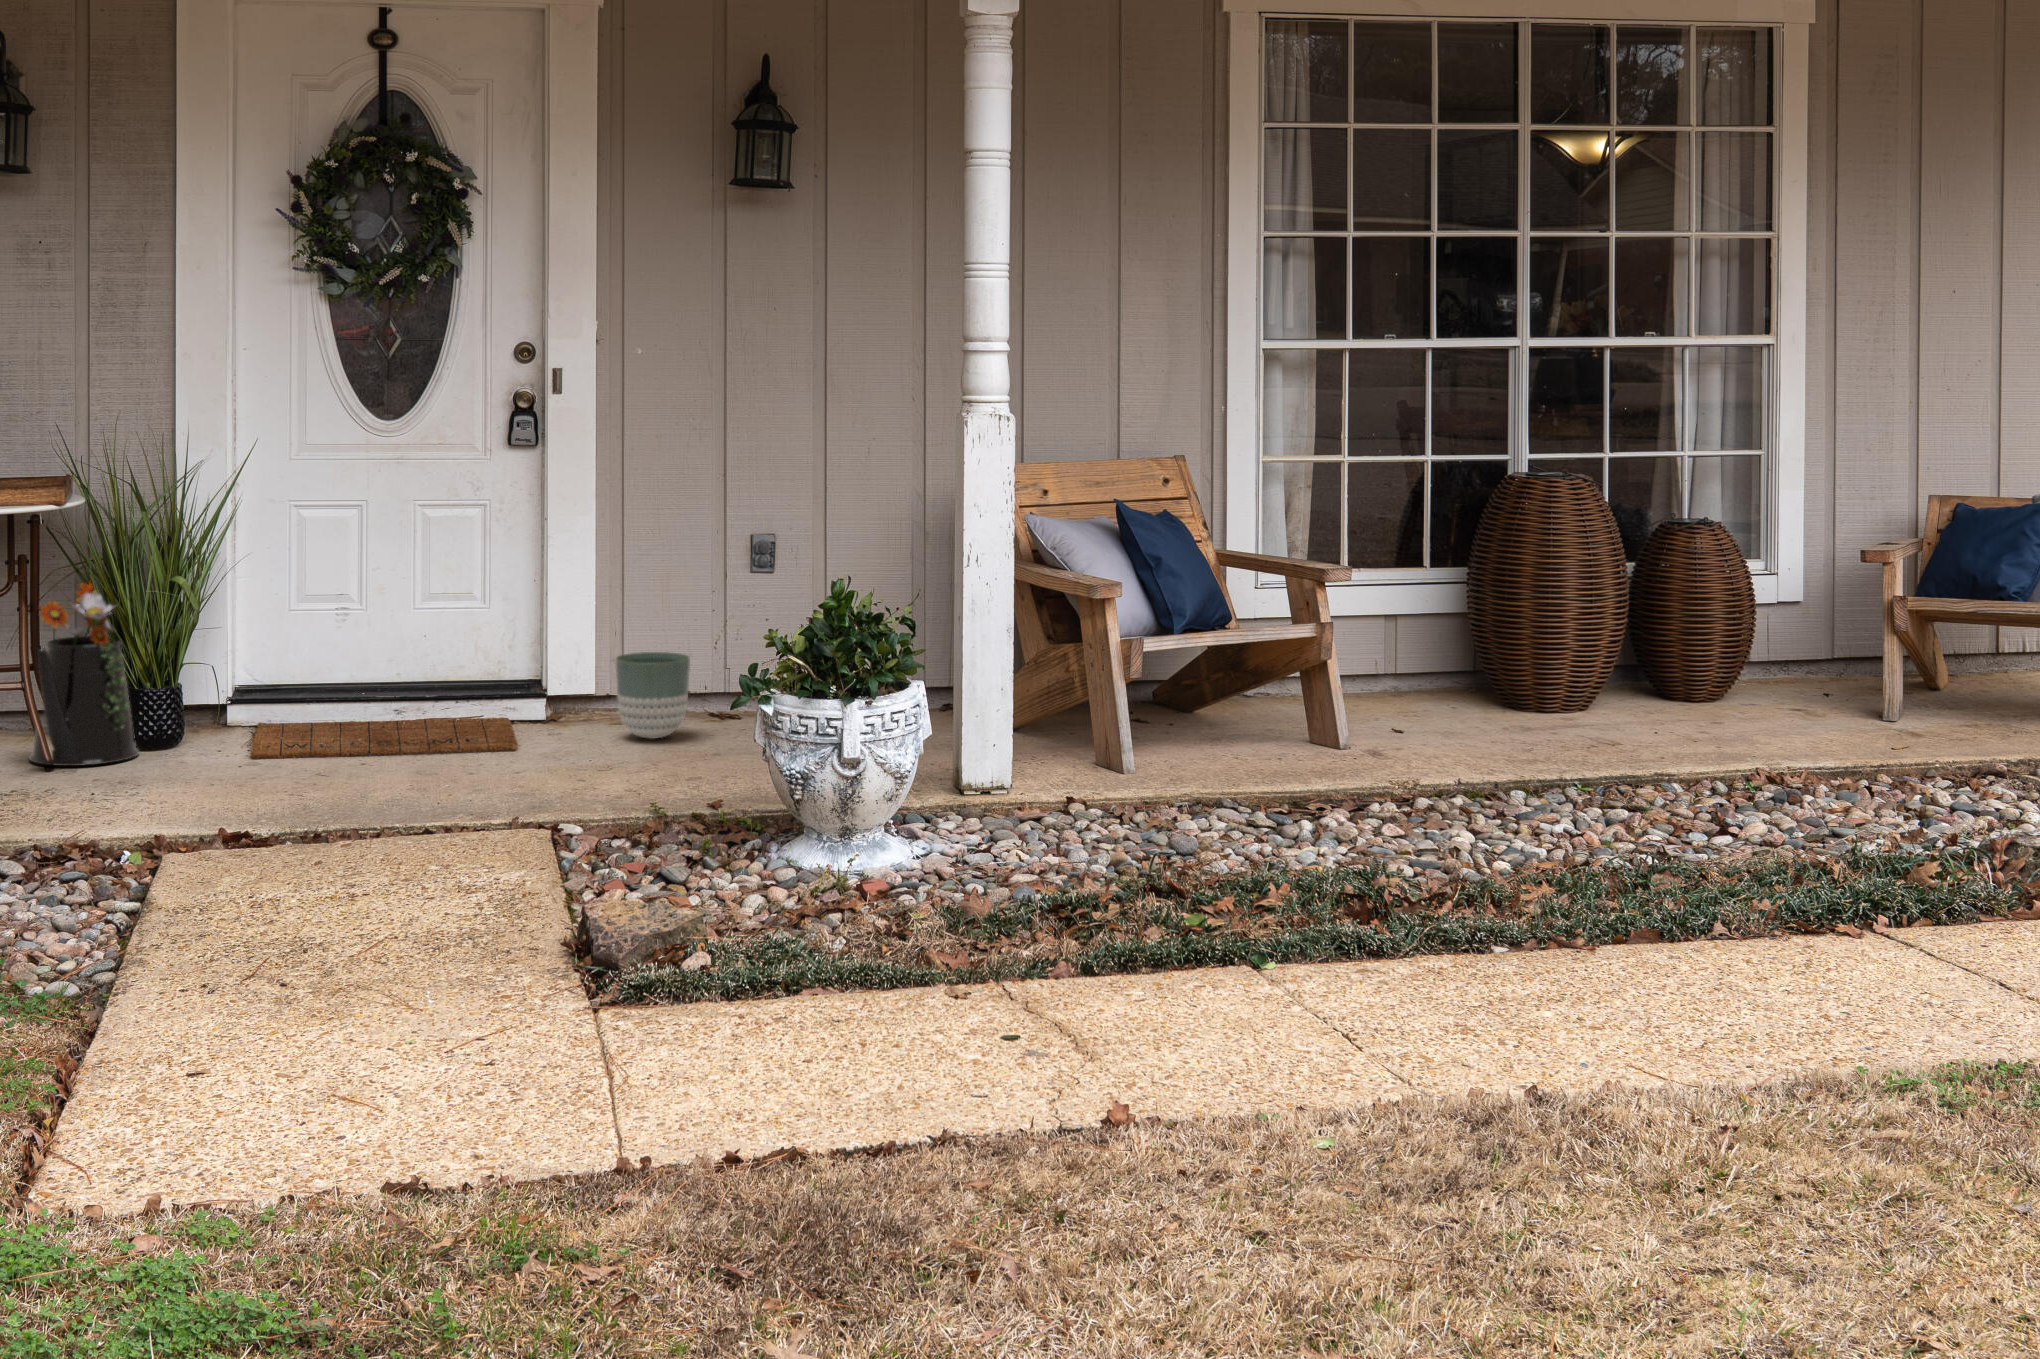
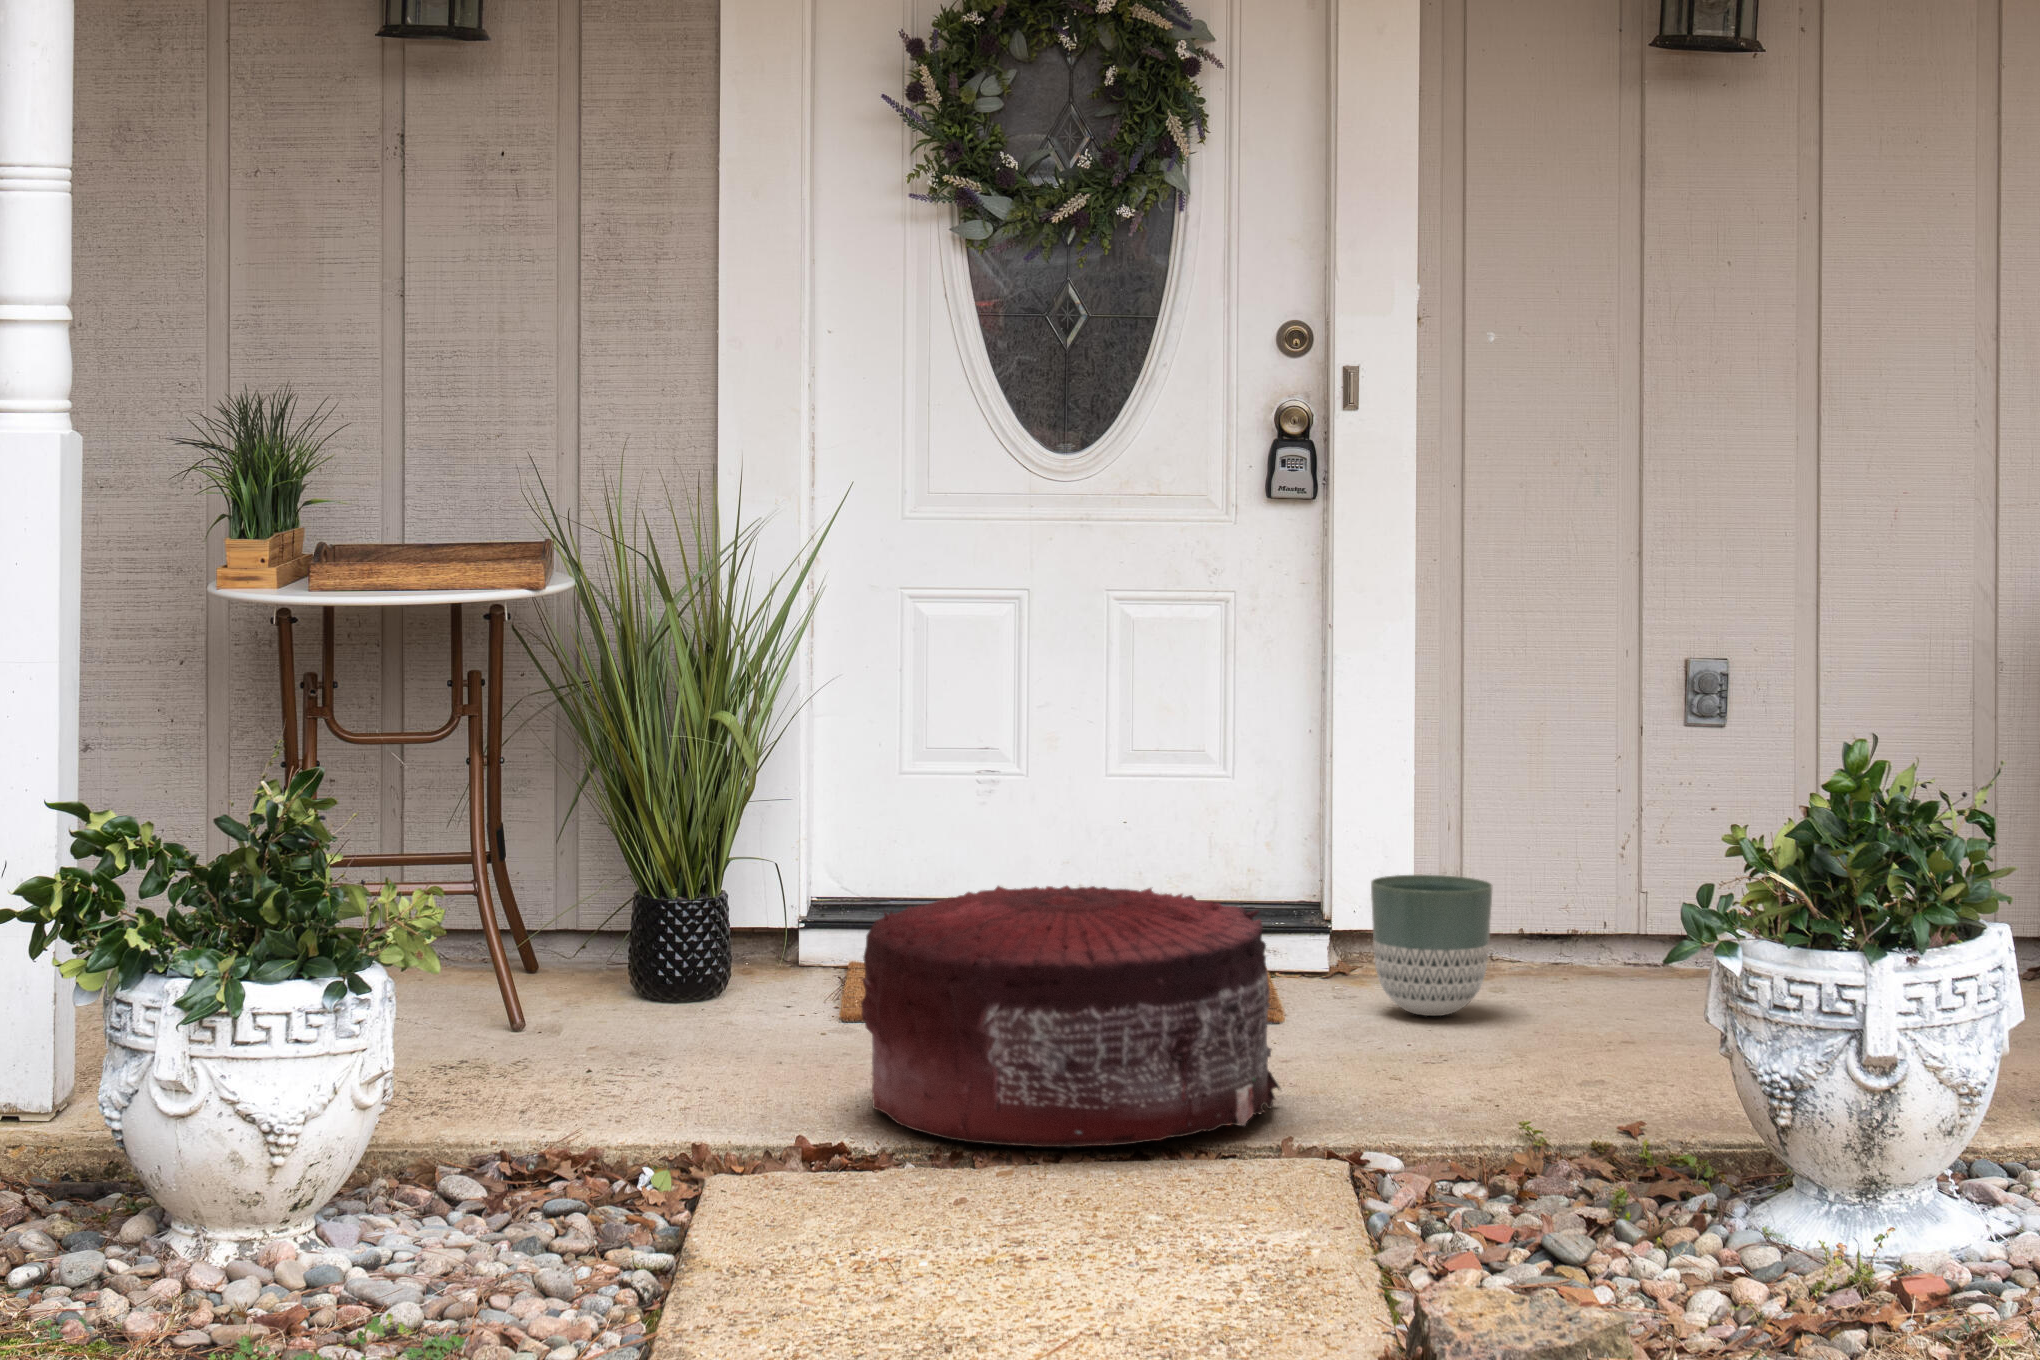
watering can: present [29,583,139,766] -> none [461,728,626,1026]
pouf: none [273,668,538,829] -> present [861,886,1280,1147]

